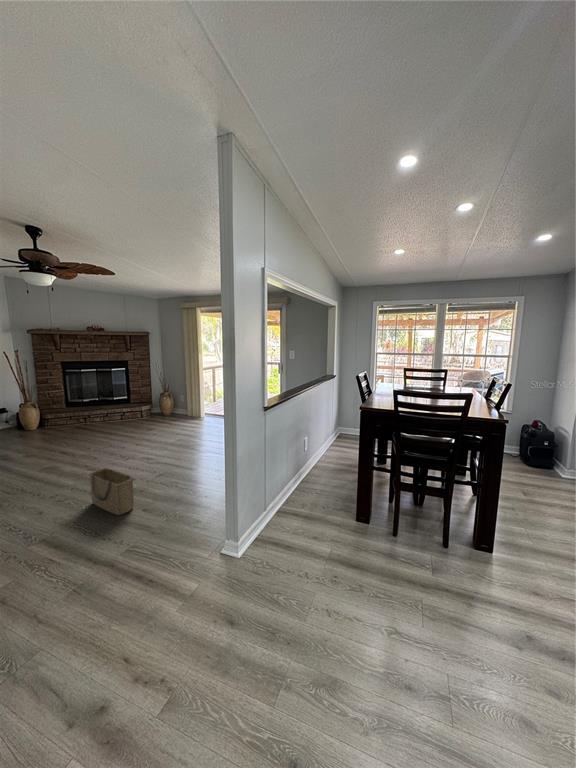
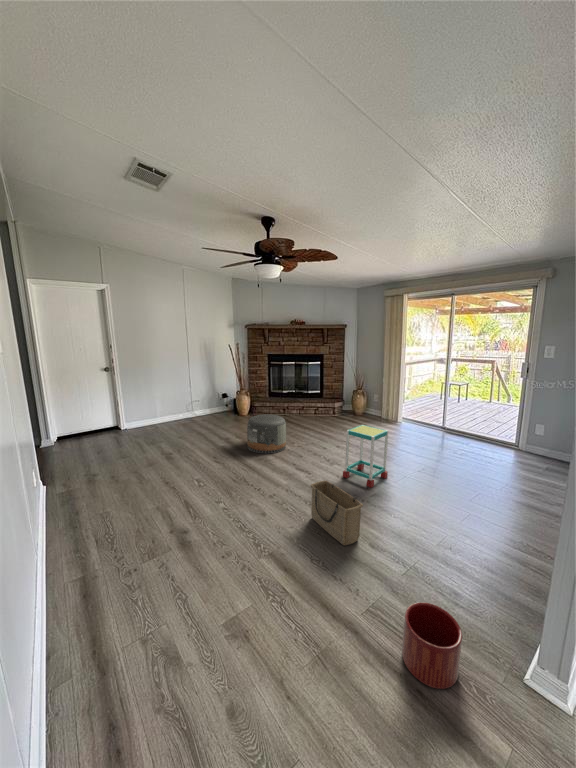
side table: none [134,419,176,470] -> present [343,425,388,487]
pouf: none [28,422,79,462] -> present [247,414,286,454]
planter: none [143,526,182,576] -> present [402,602,462,689]

